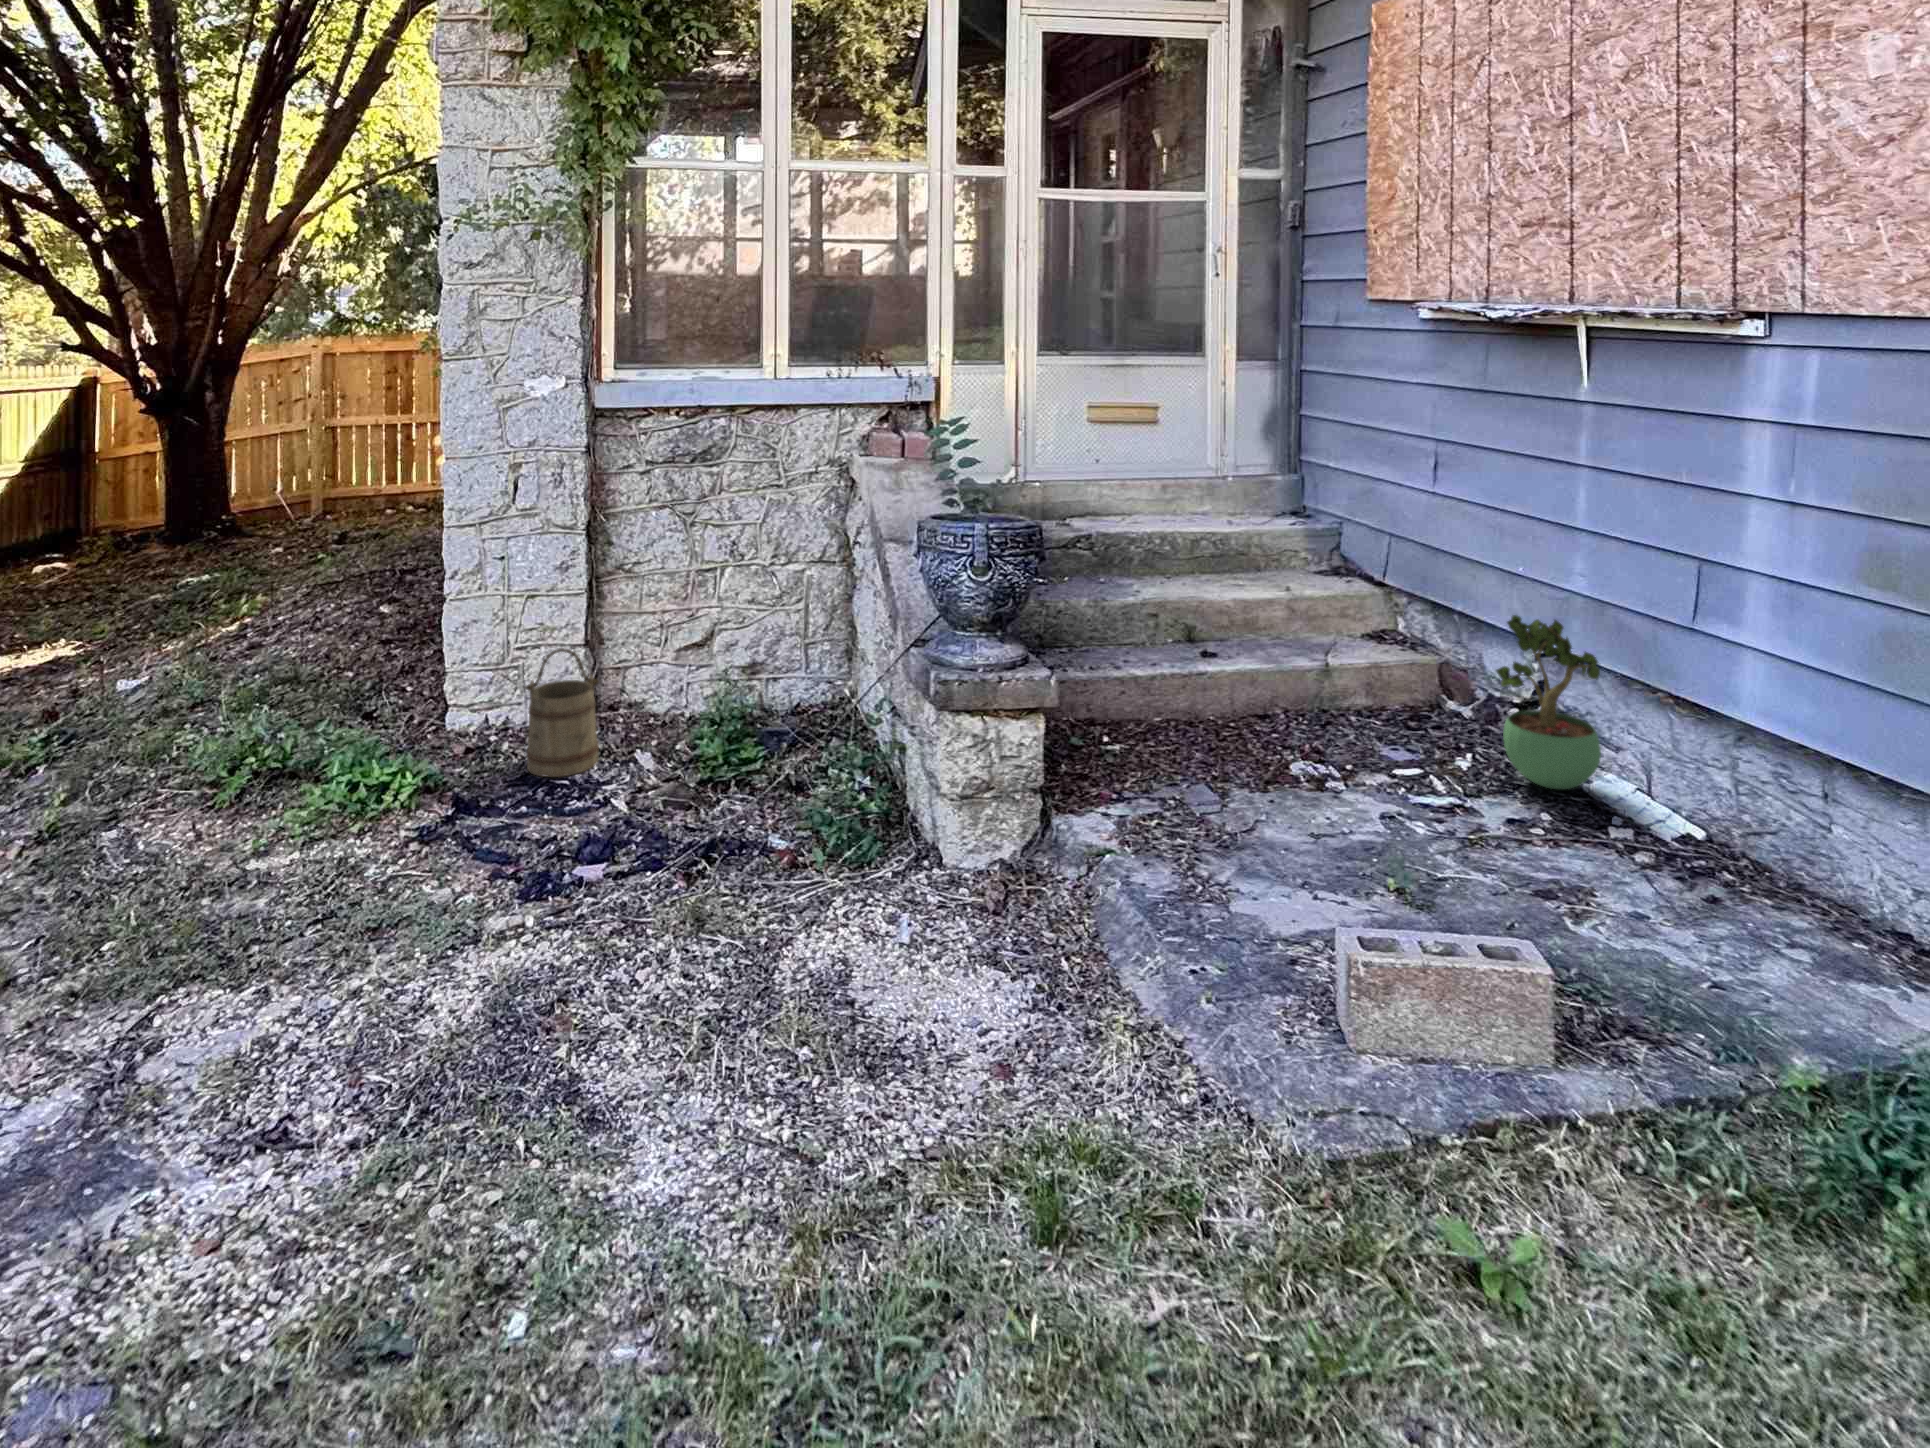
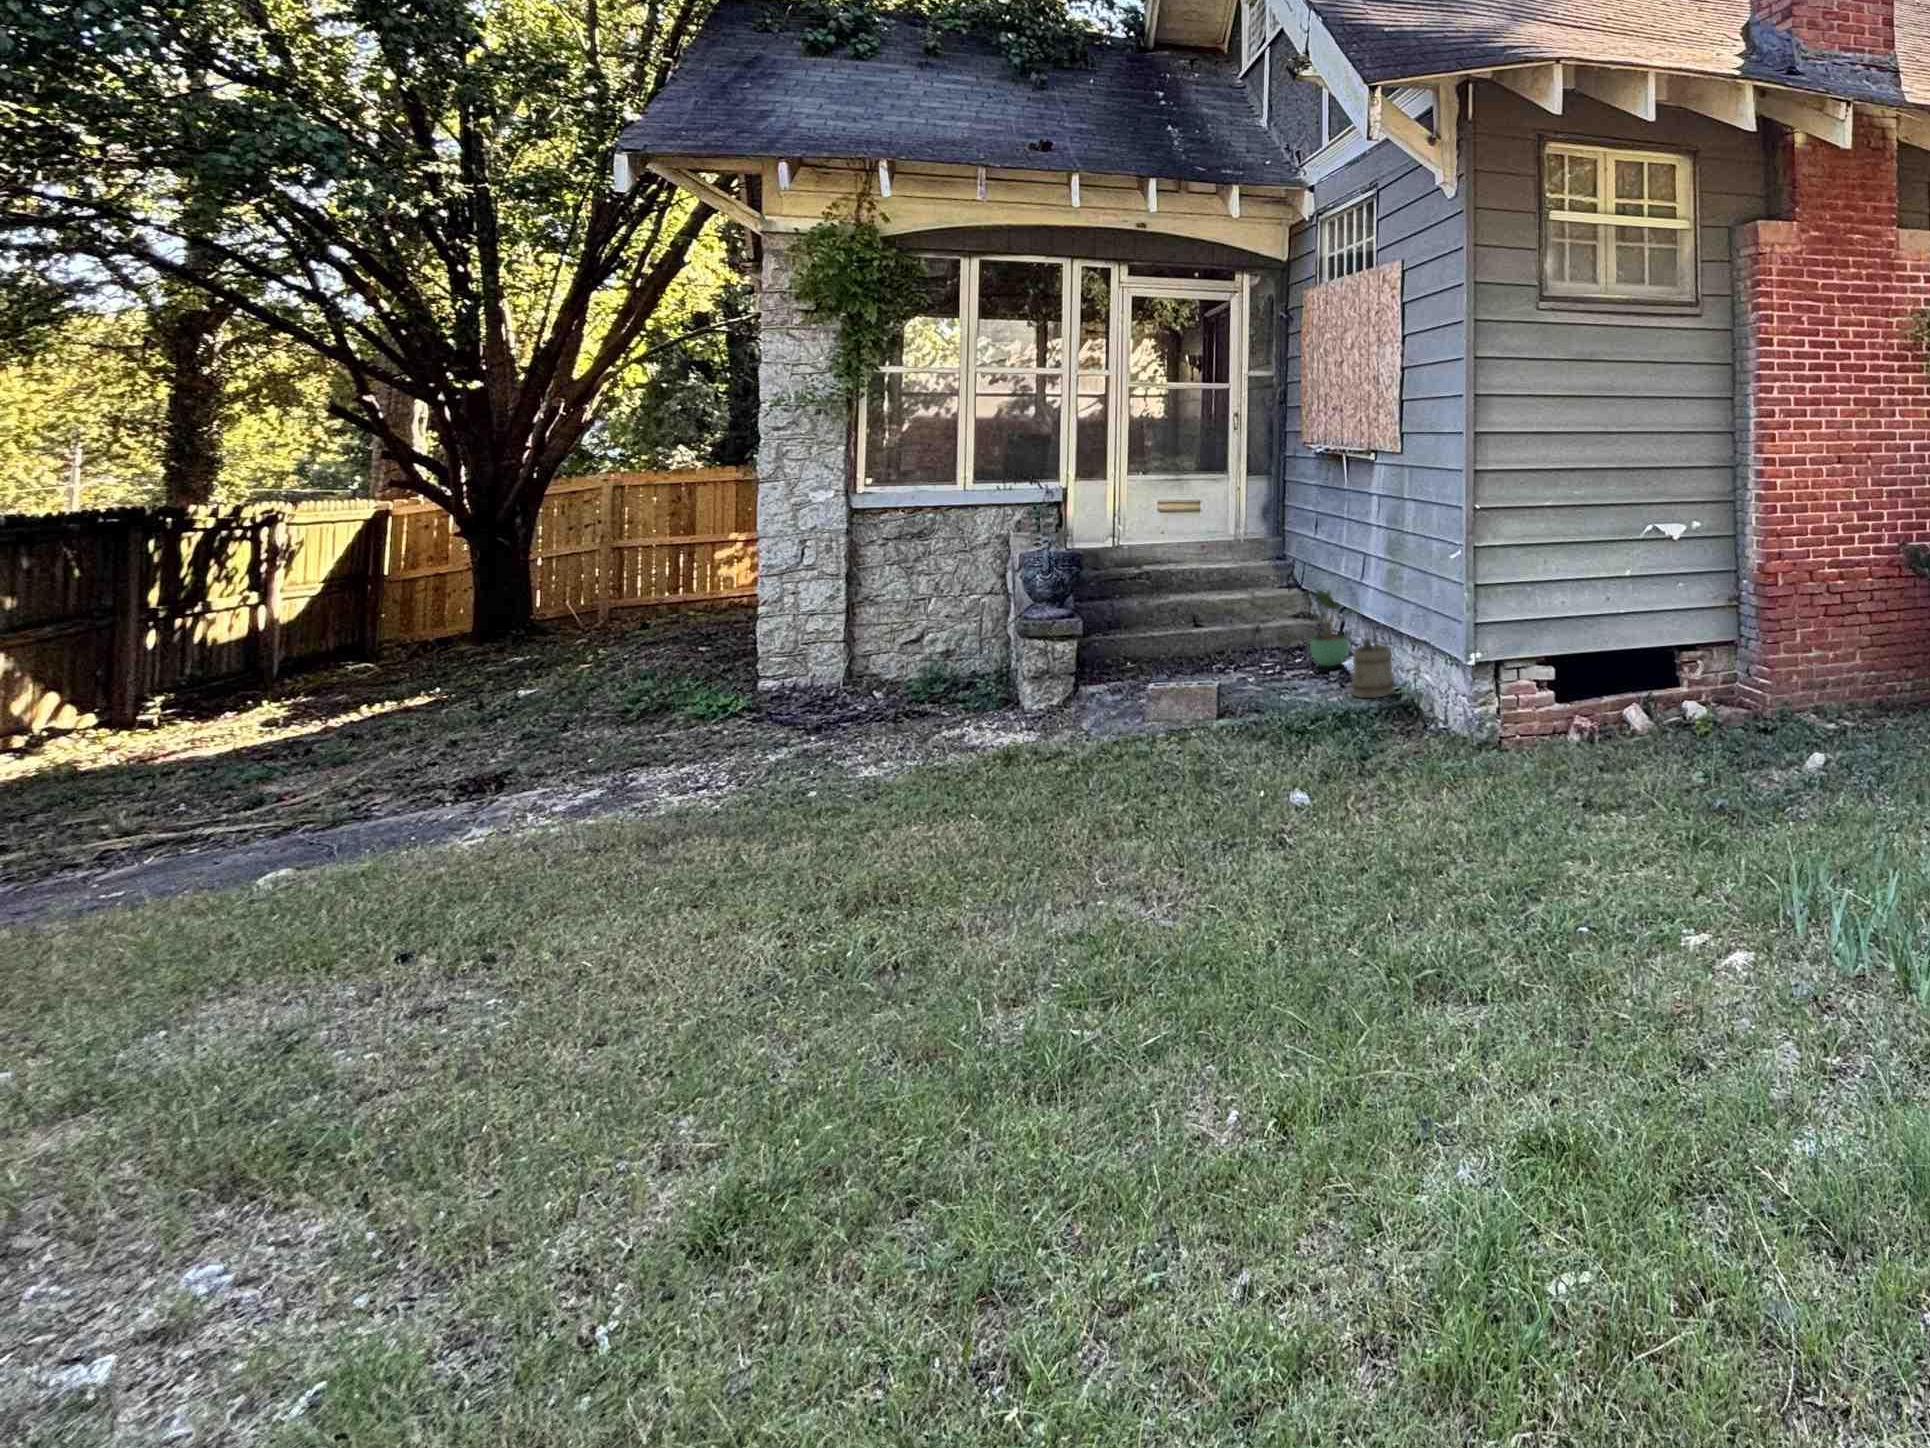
bucket: present [524,648,599,777] -> present [1351,625,1393,698]

